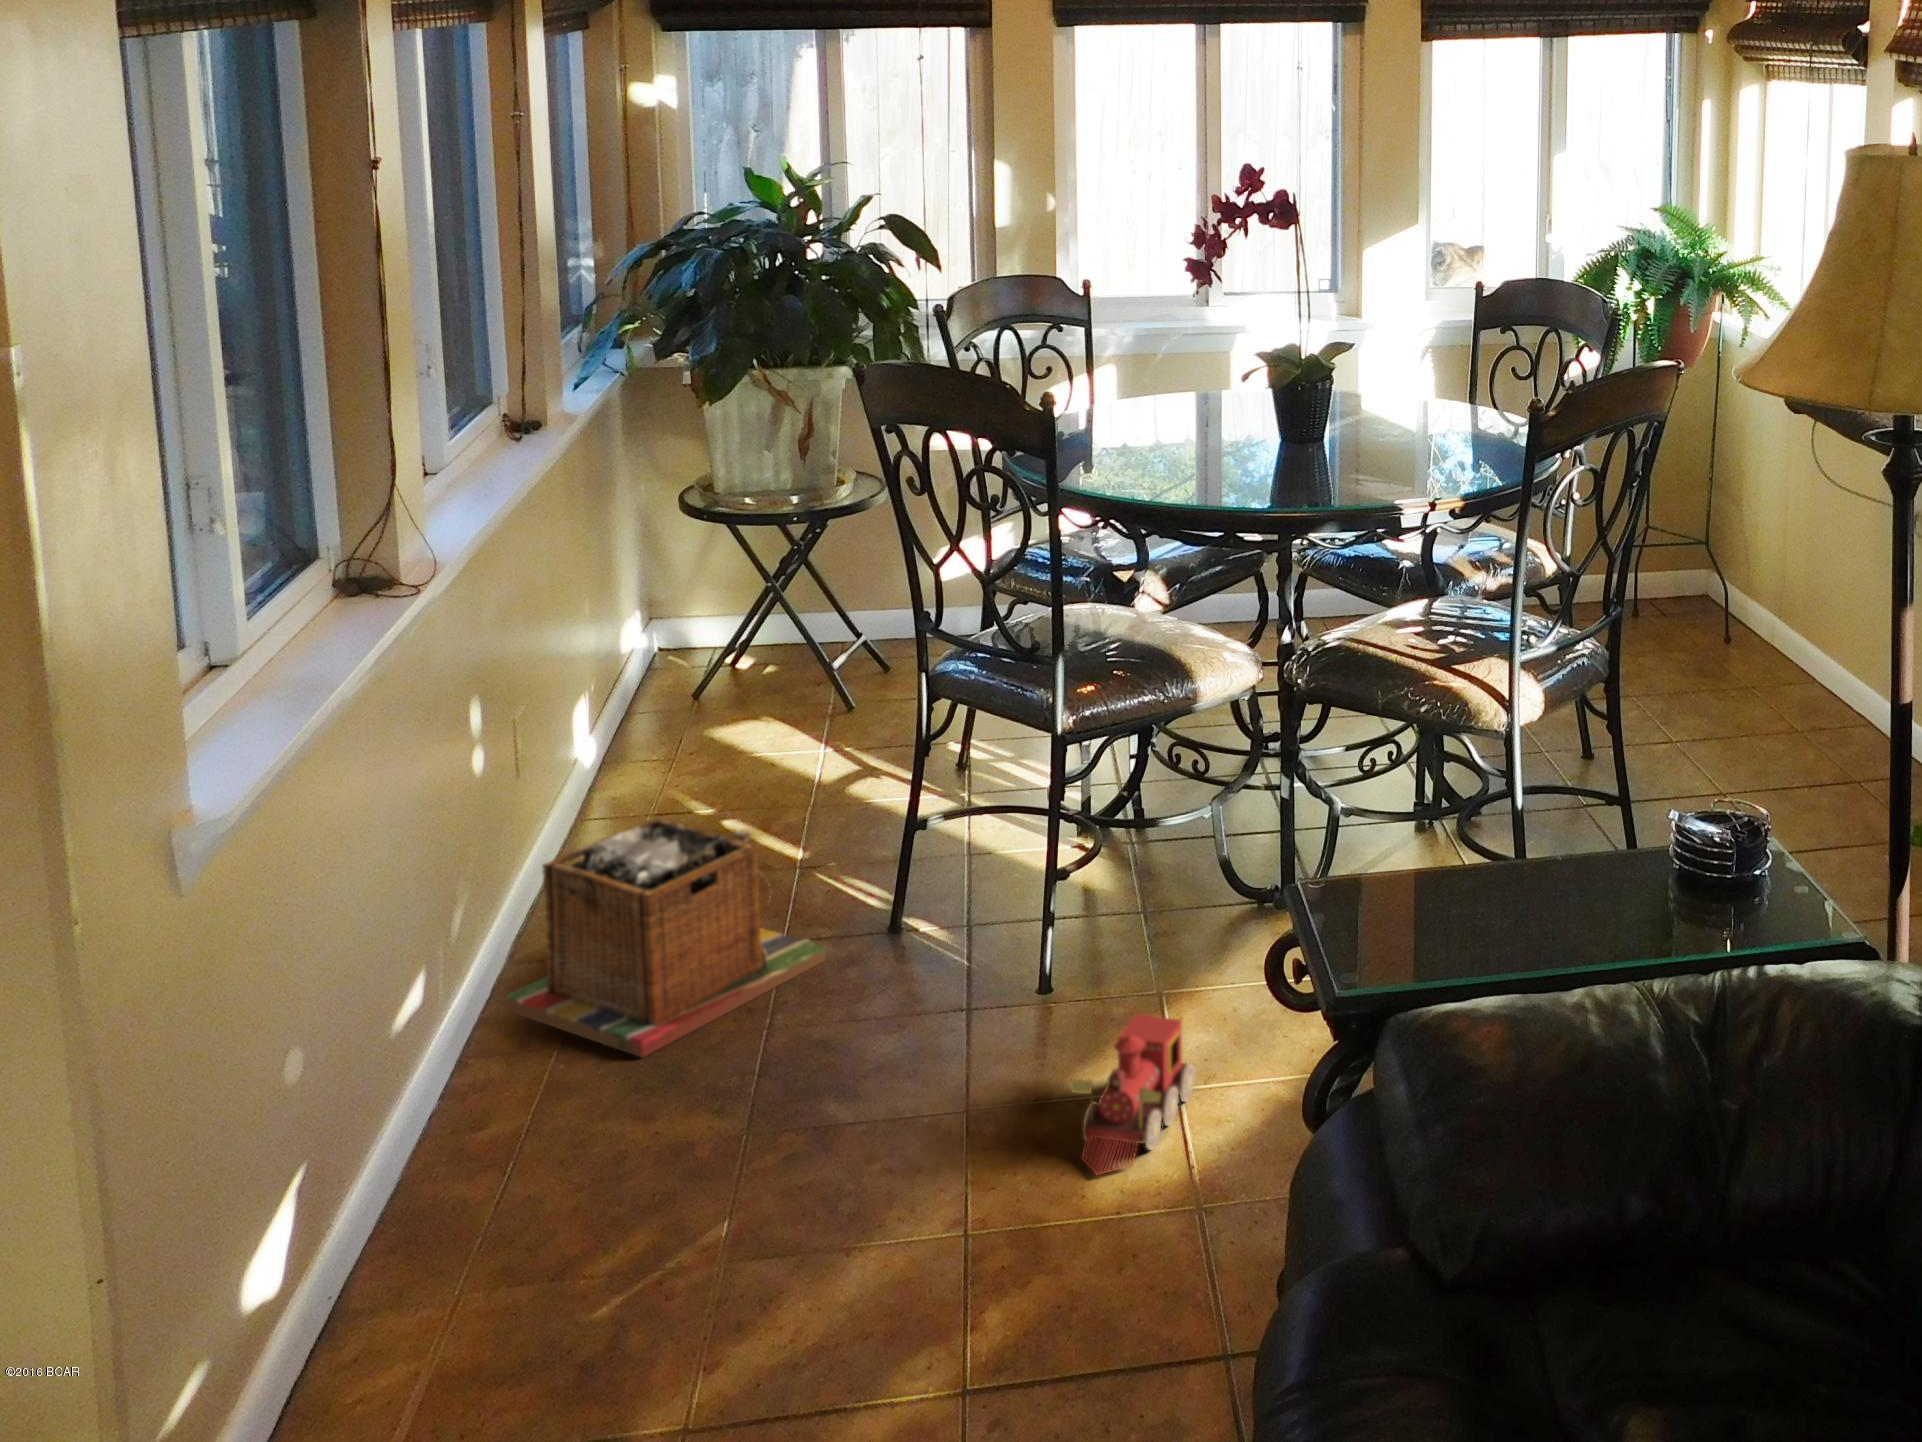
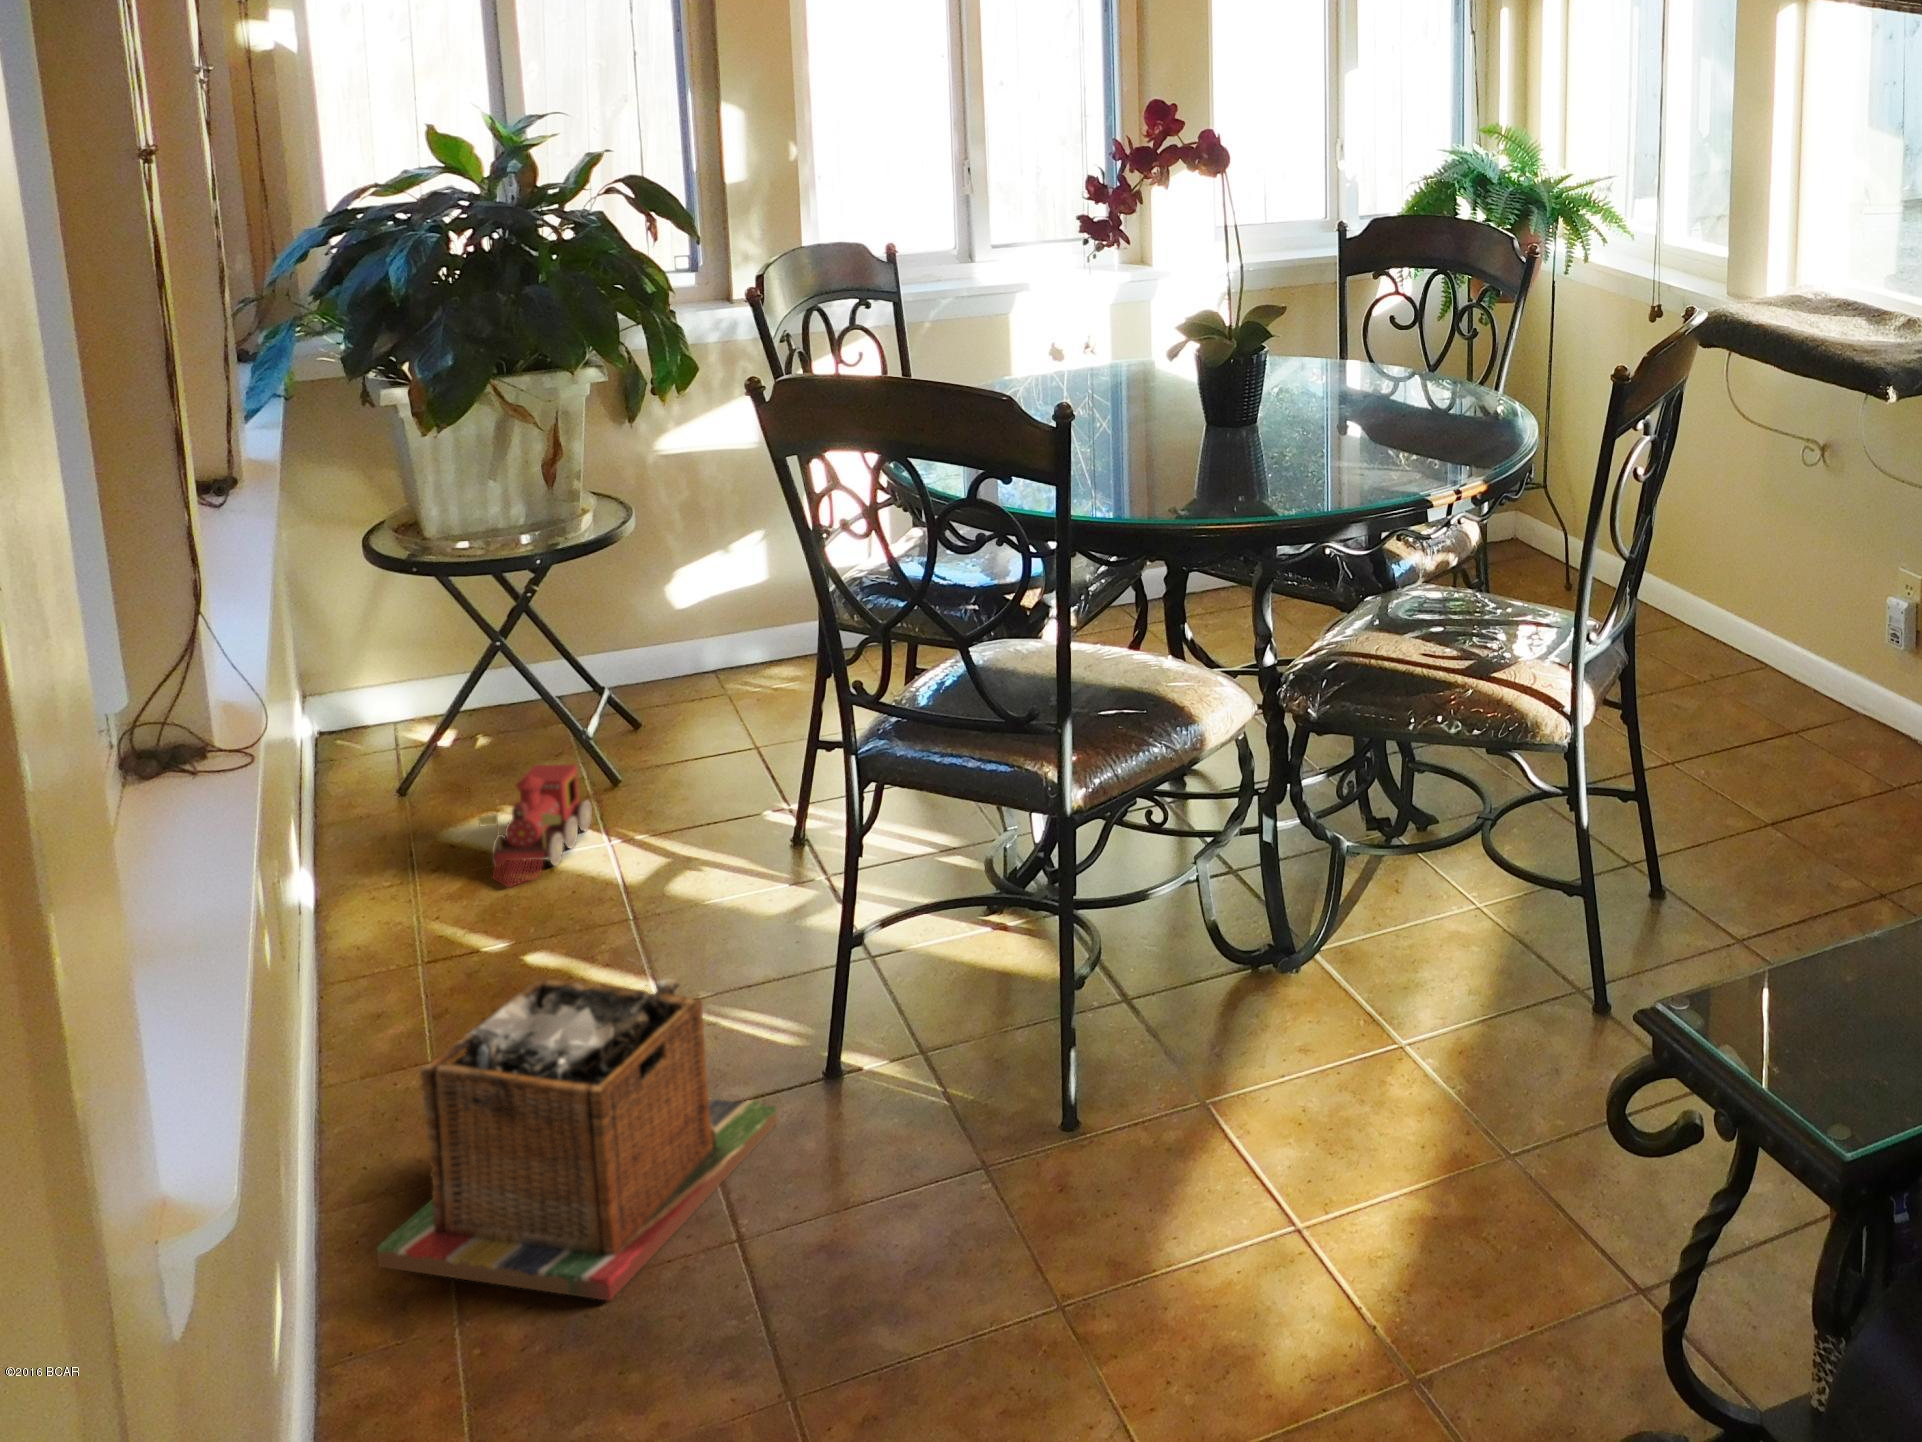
toy train: present [1070,1014,1195,1174] -> present [478,764,592,886]

